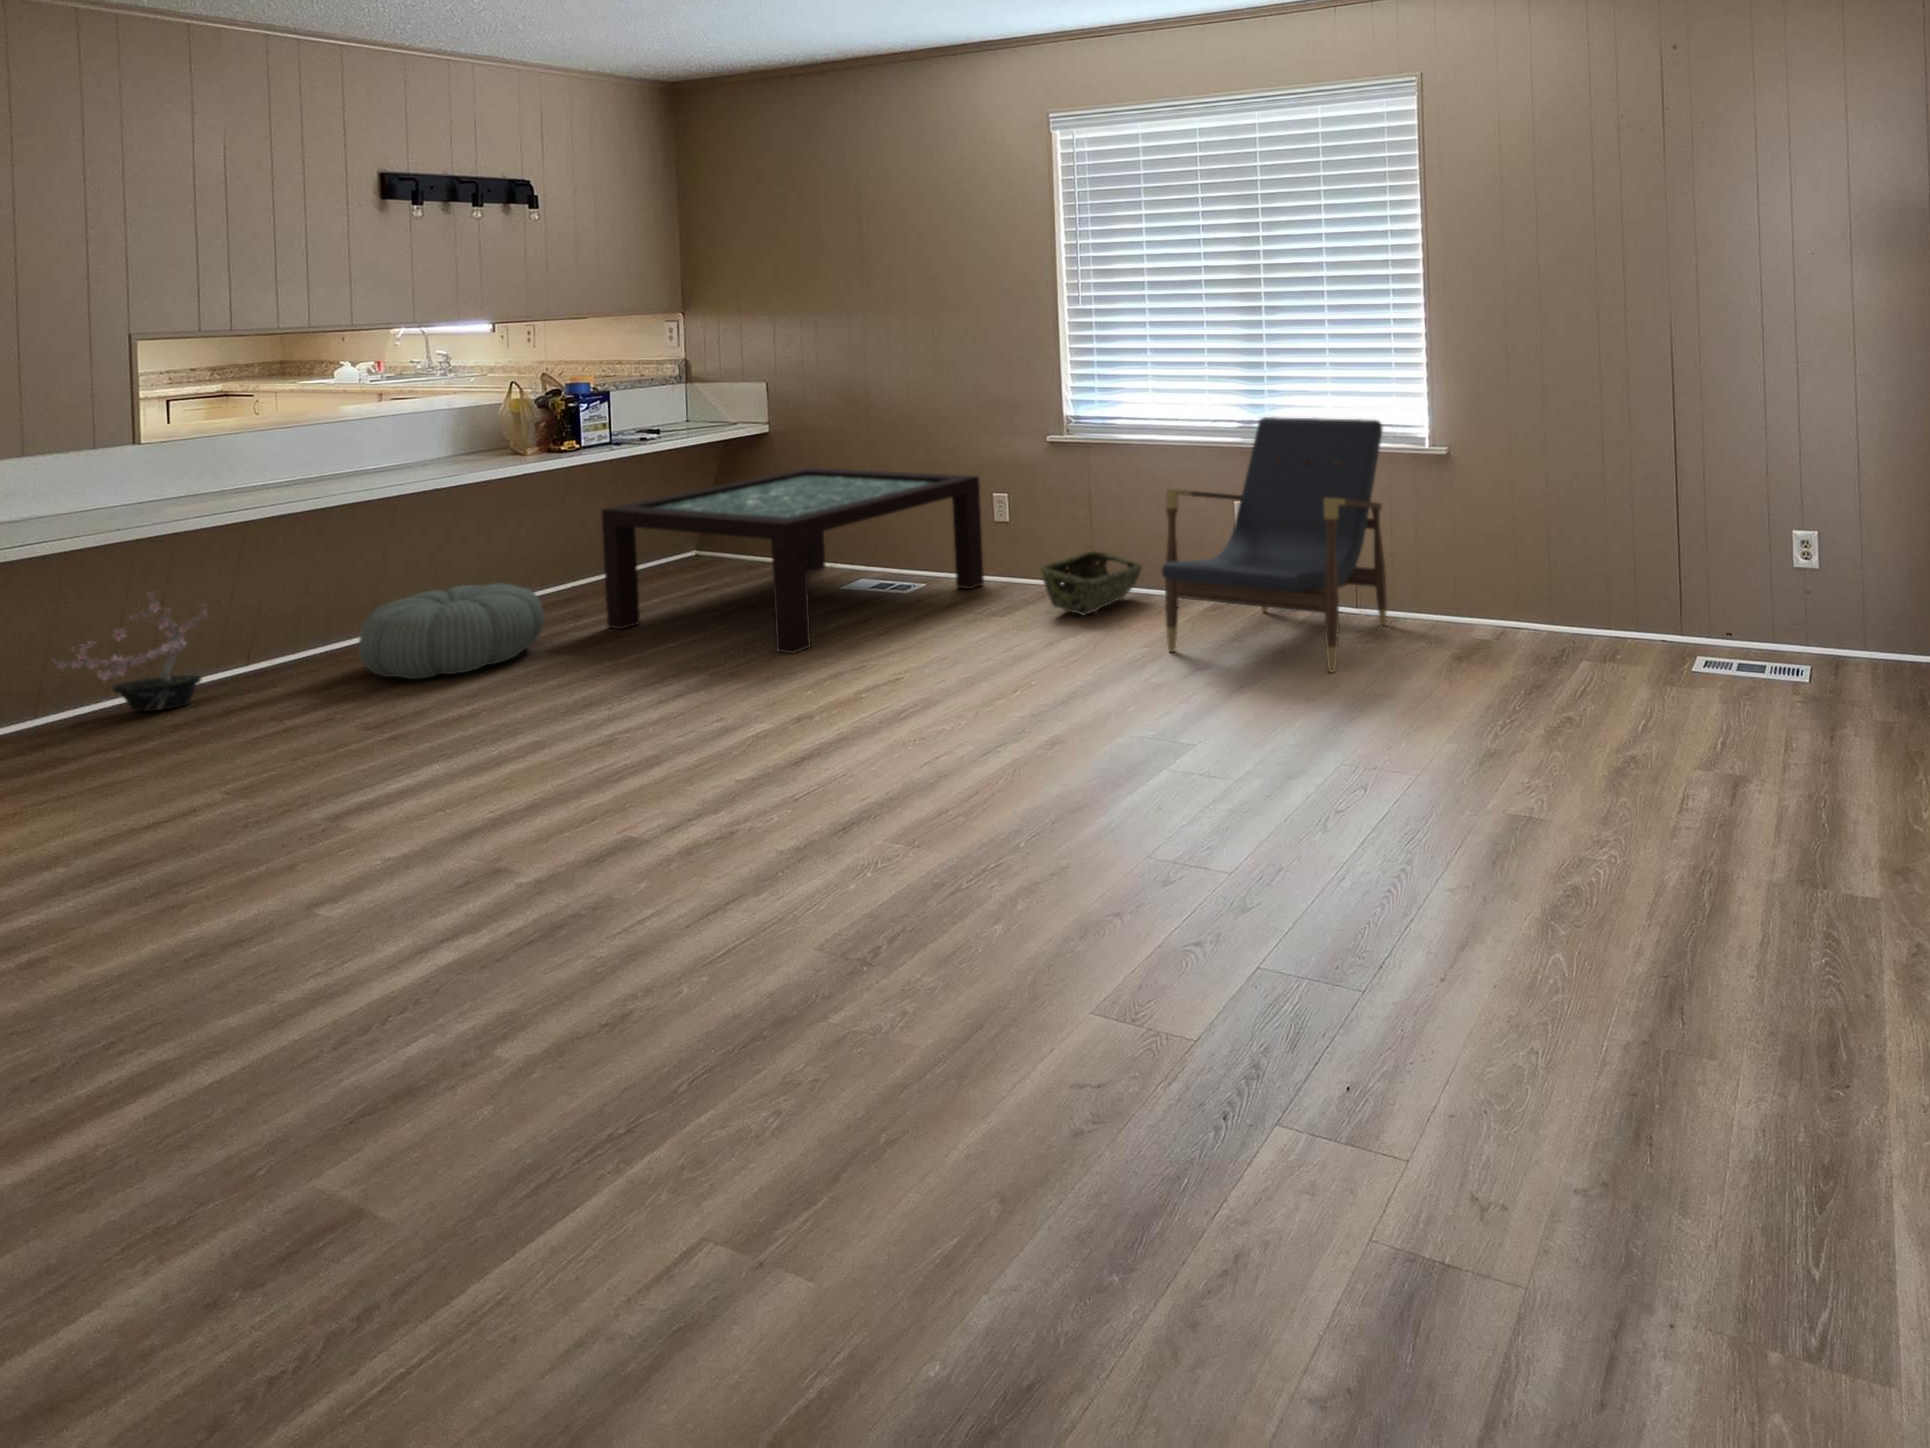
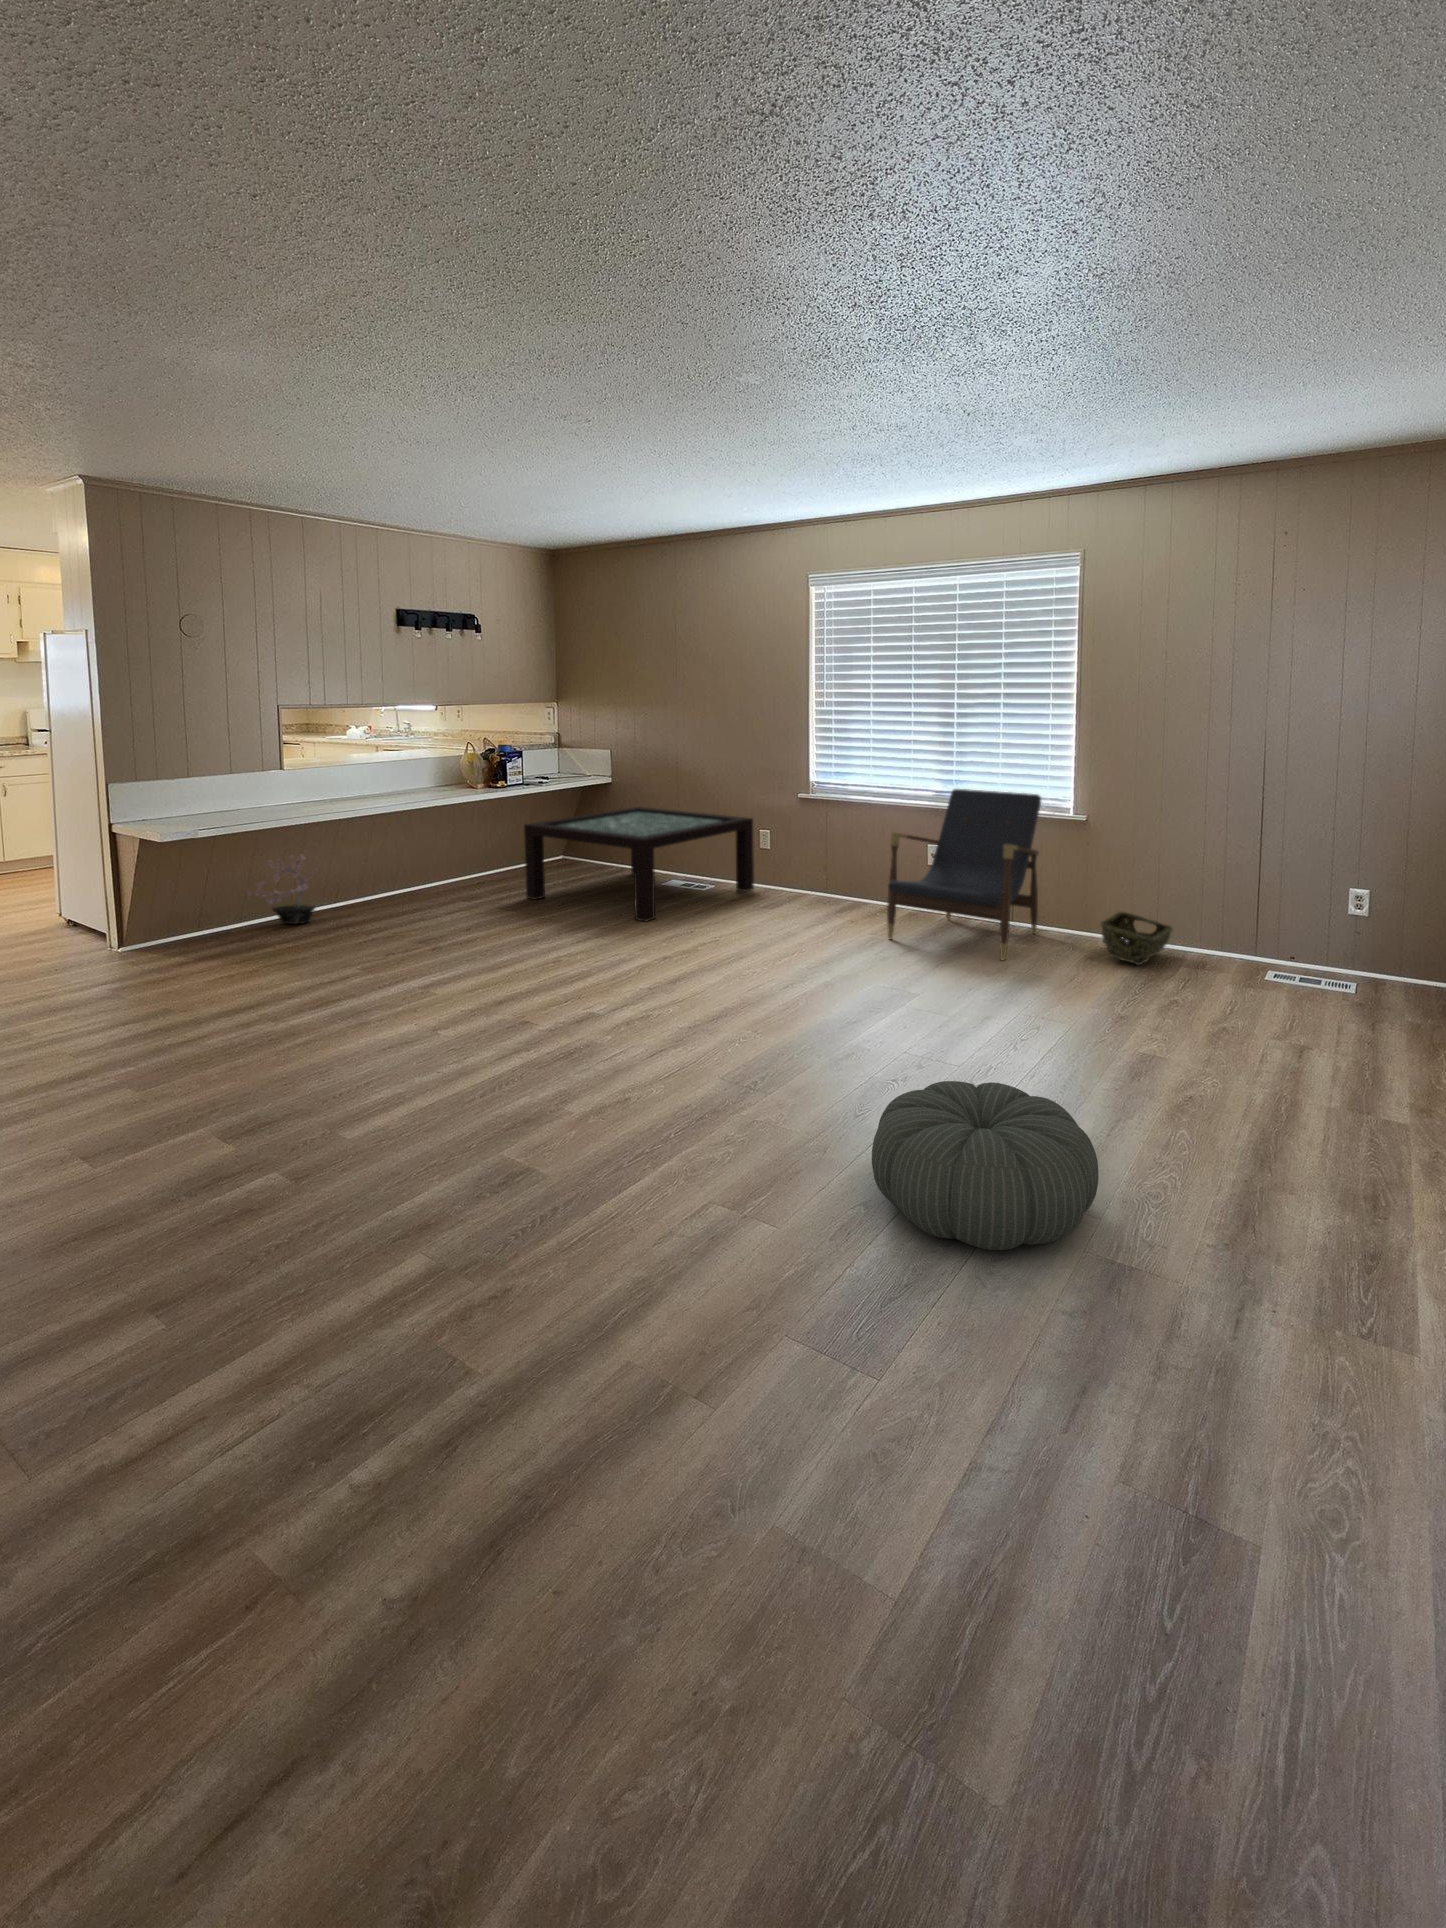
woven basket: present [1041,551,1142,615] -> present [1101,912,1172,965]
pouf: present [359,583,544,679] -> present [872,1081,1099,1250]

